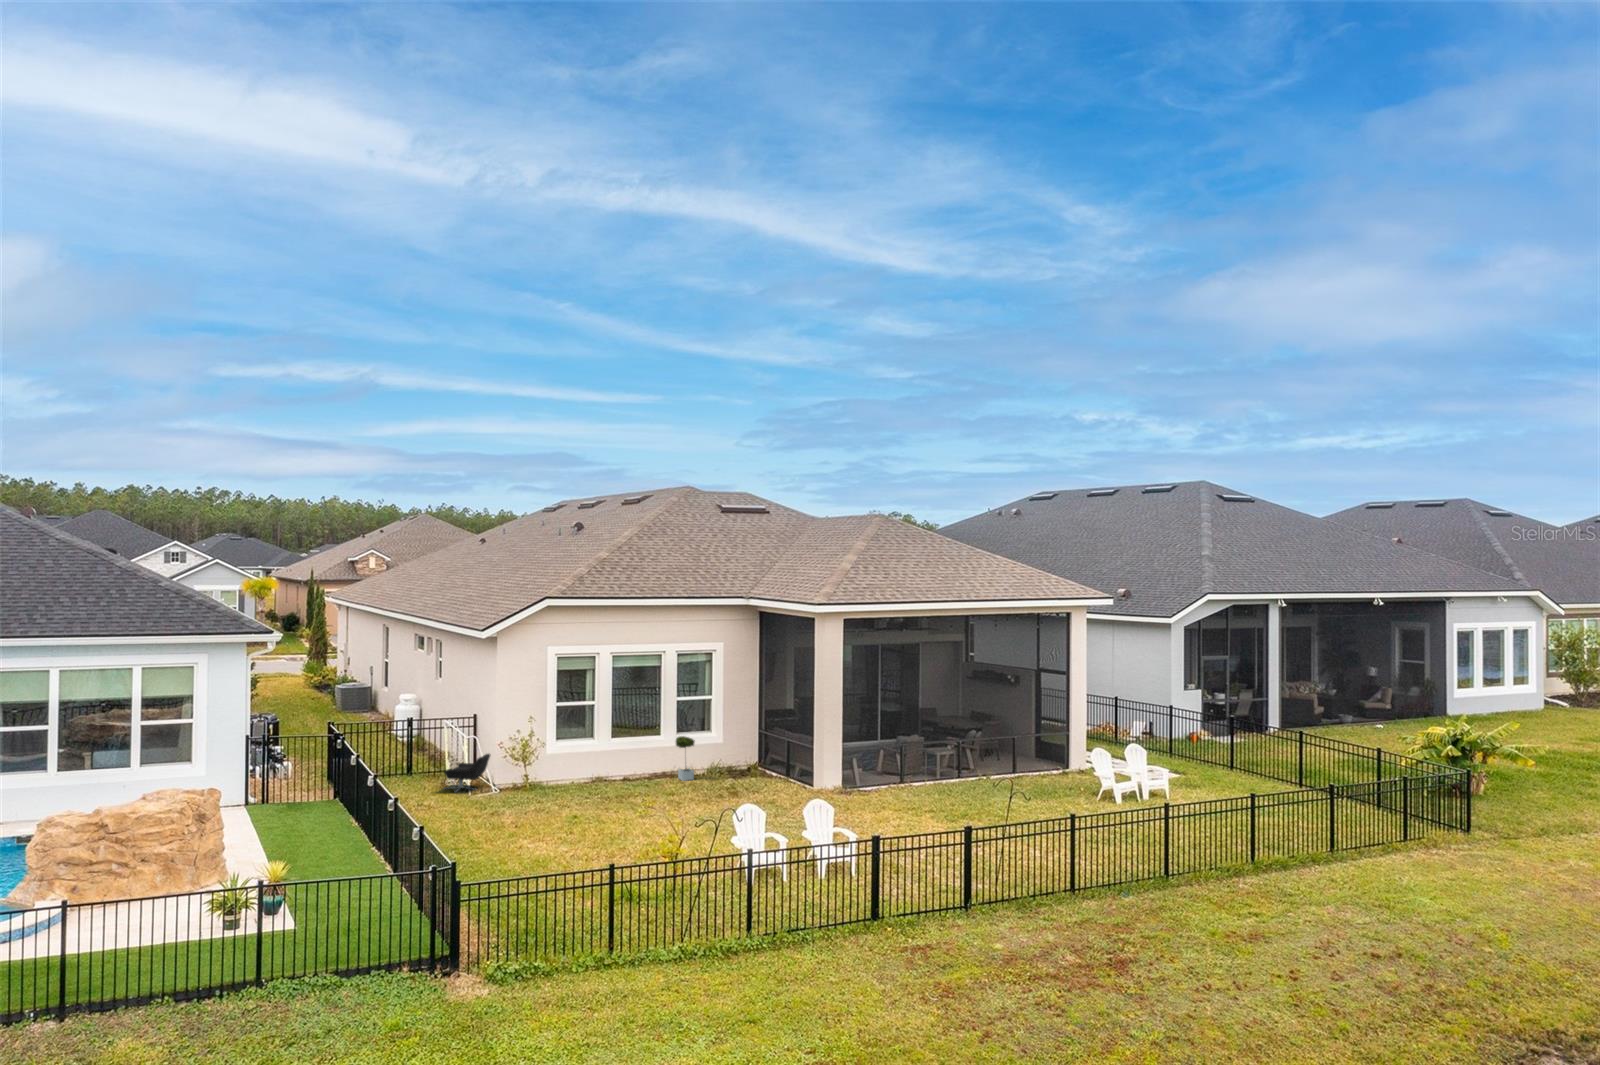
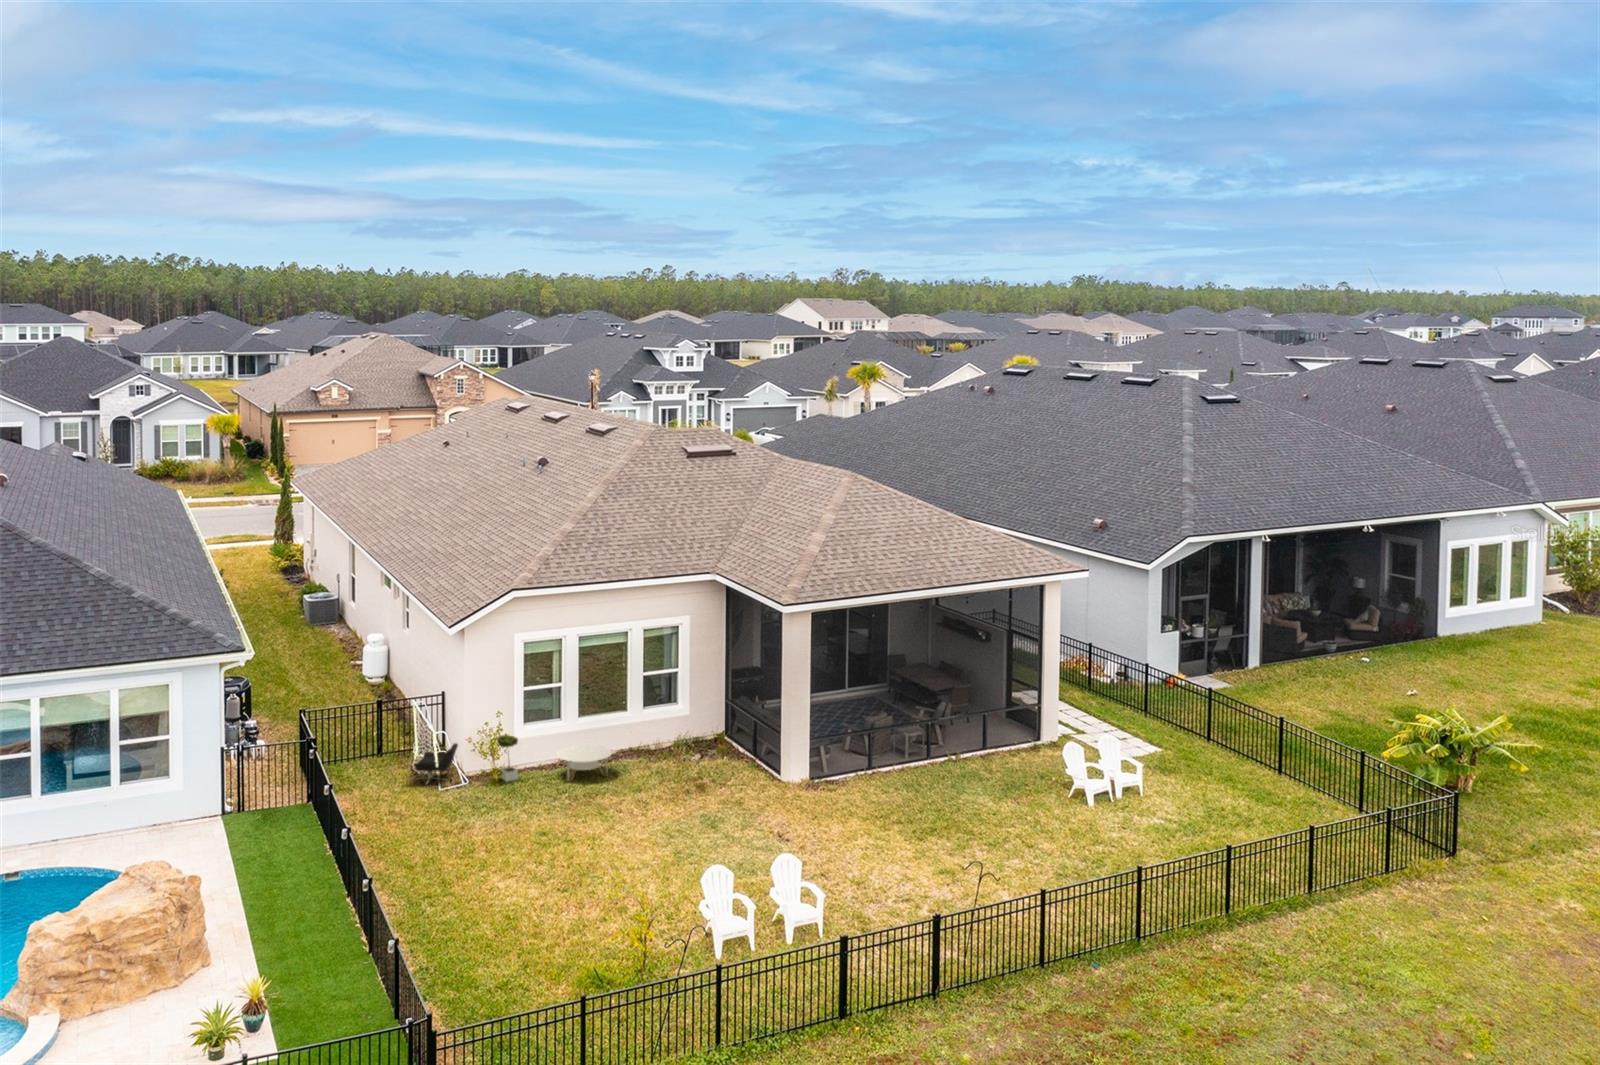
potted tree: present [676,736,695,781] -> present [497,735,518,782]
round table: none [585,761,640,793] -> present [556,745,612,782]

